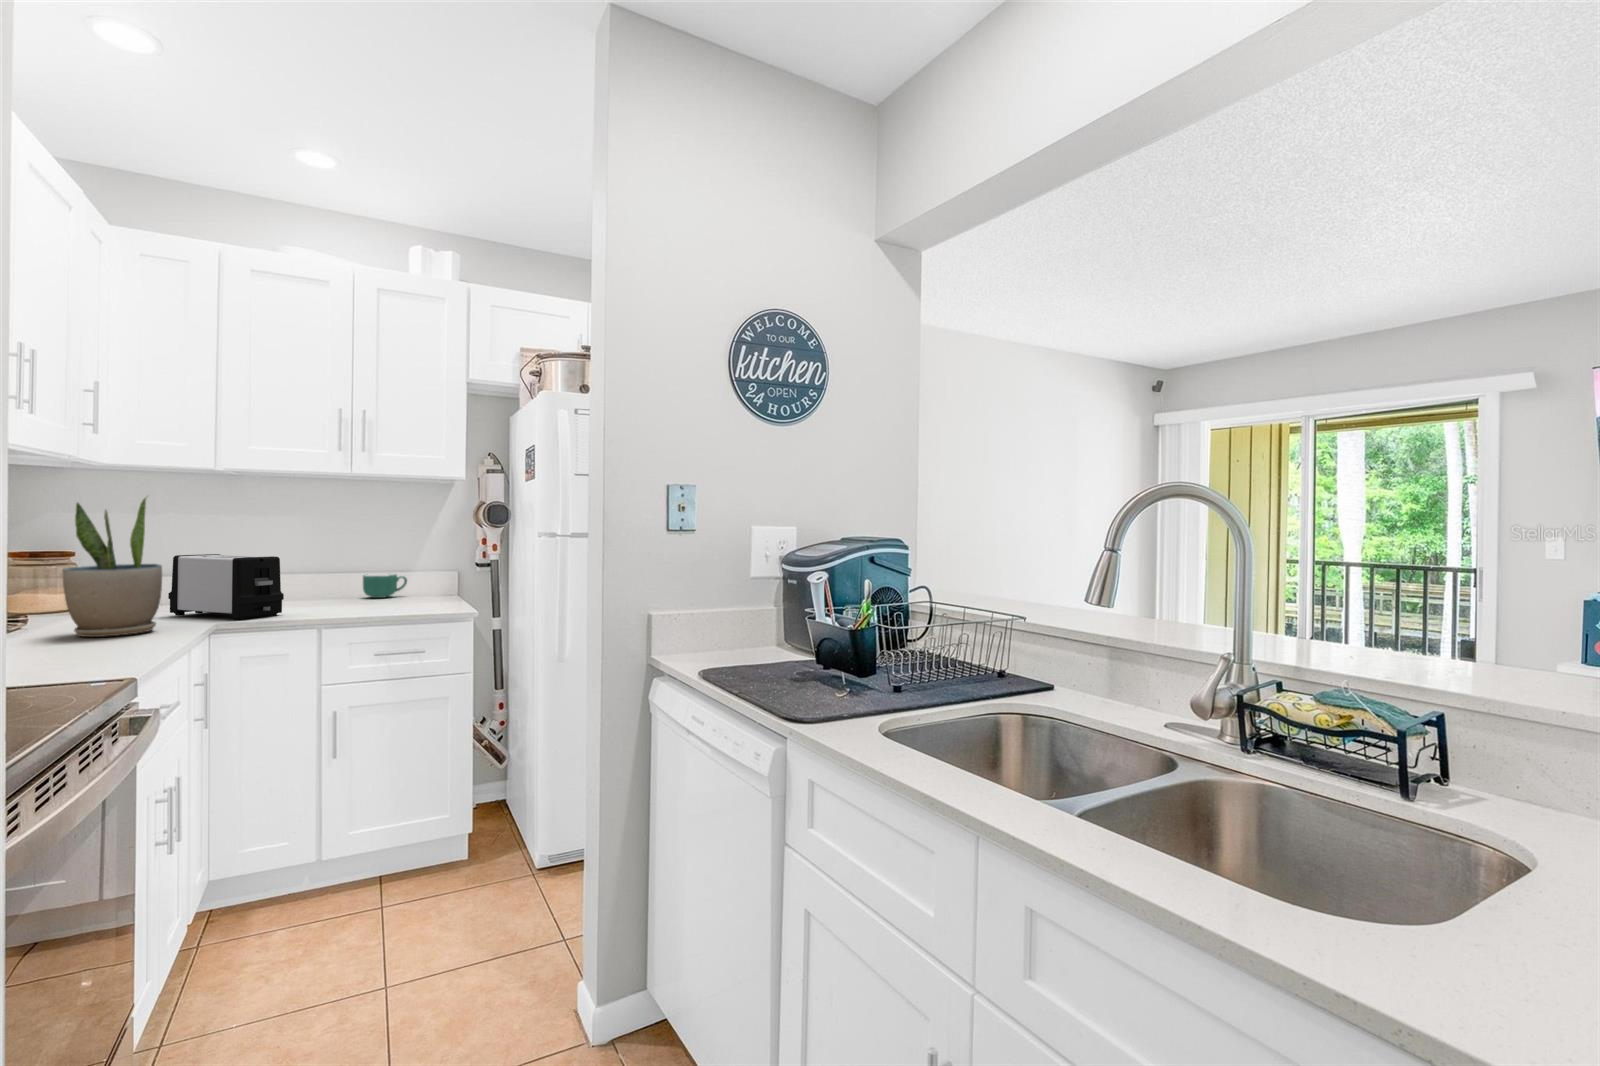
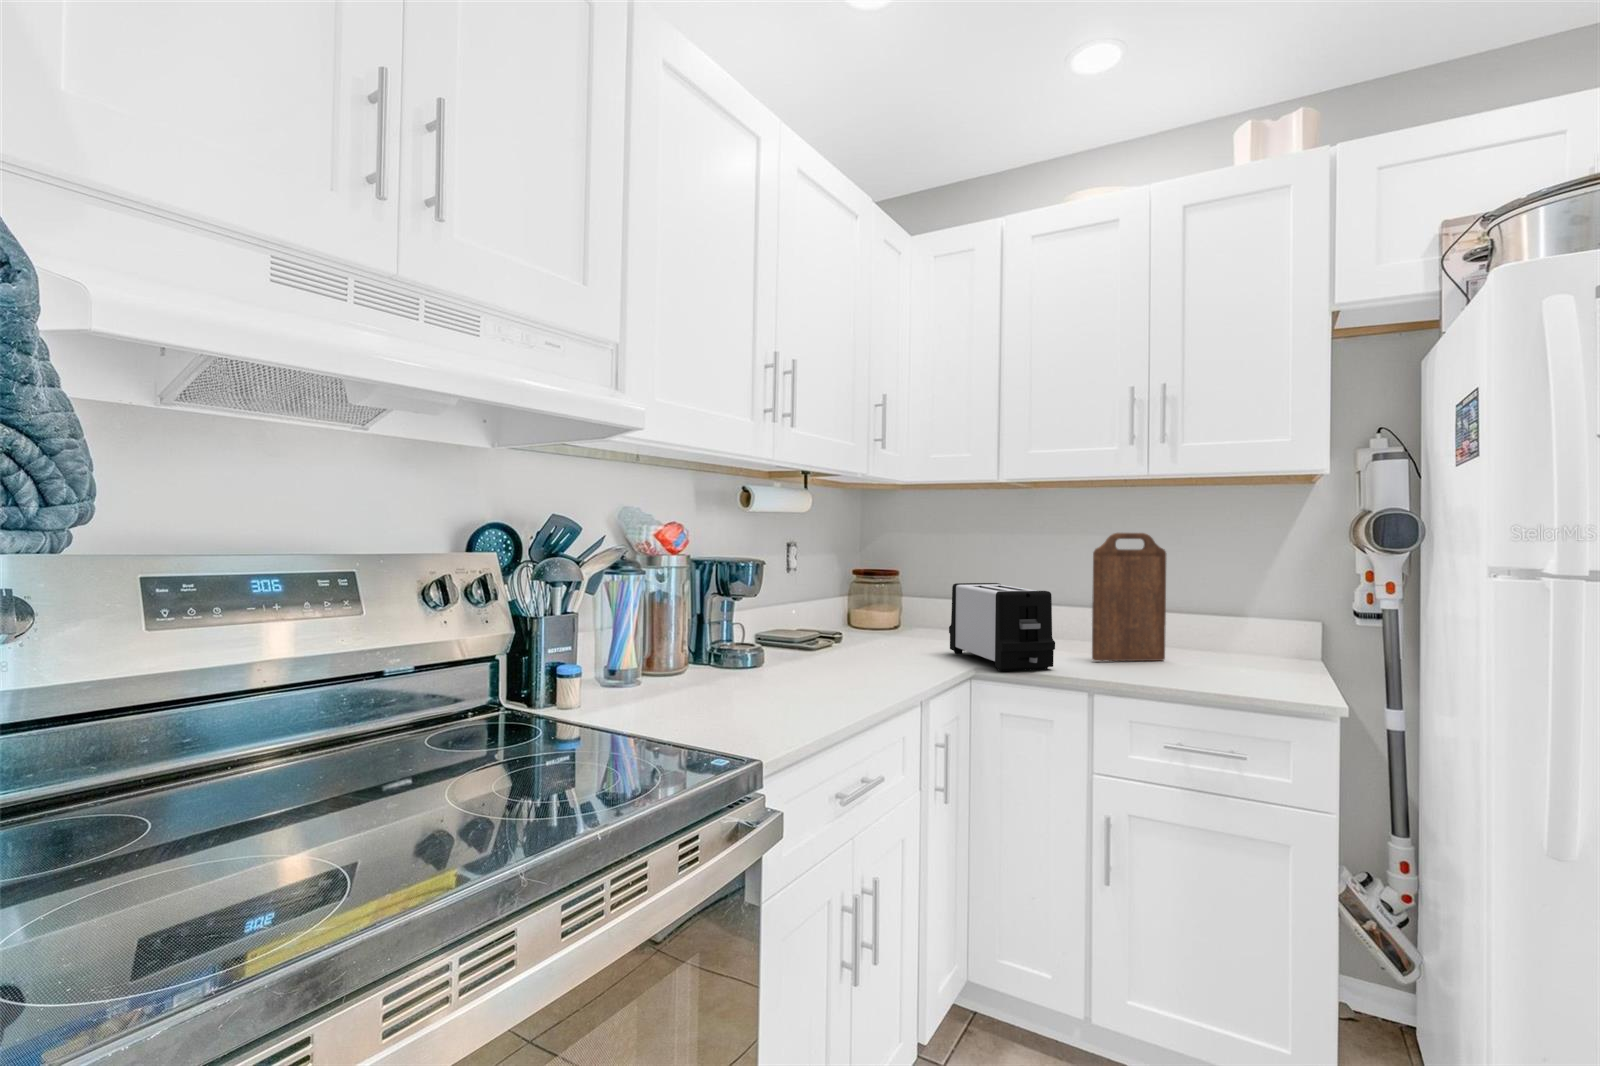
potted plant: present [62,498,162,637] -> none [832,514,916,679]
cutting board: none [307,514,362,608] -> present [1092,533,1166,661]
mug: present [363,574,407,598] -> none [1174,617,1238,653]

